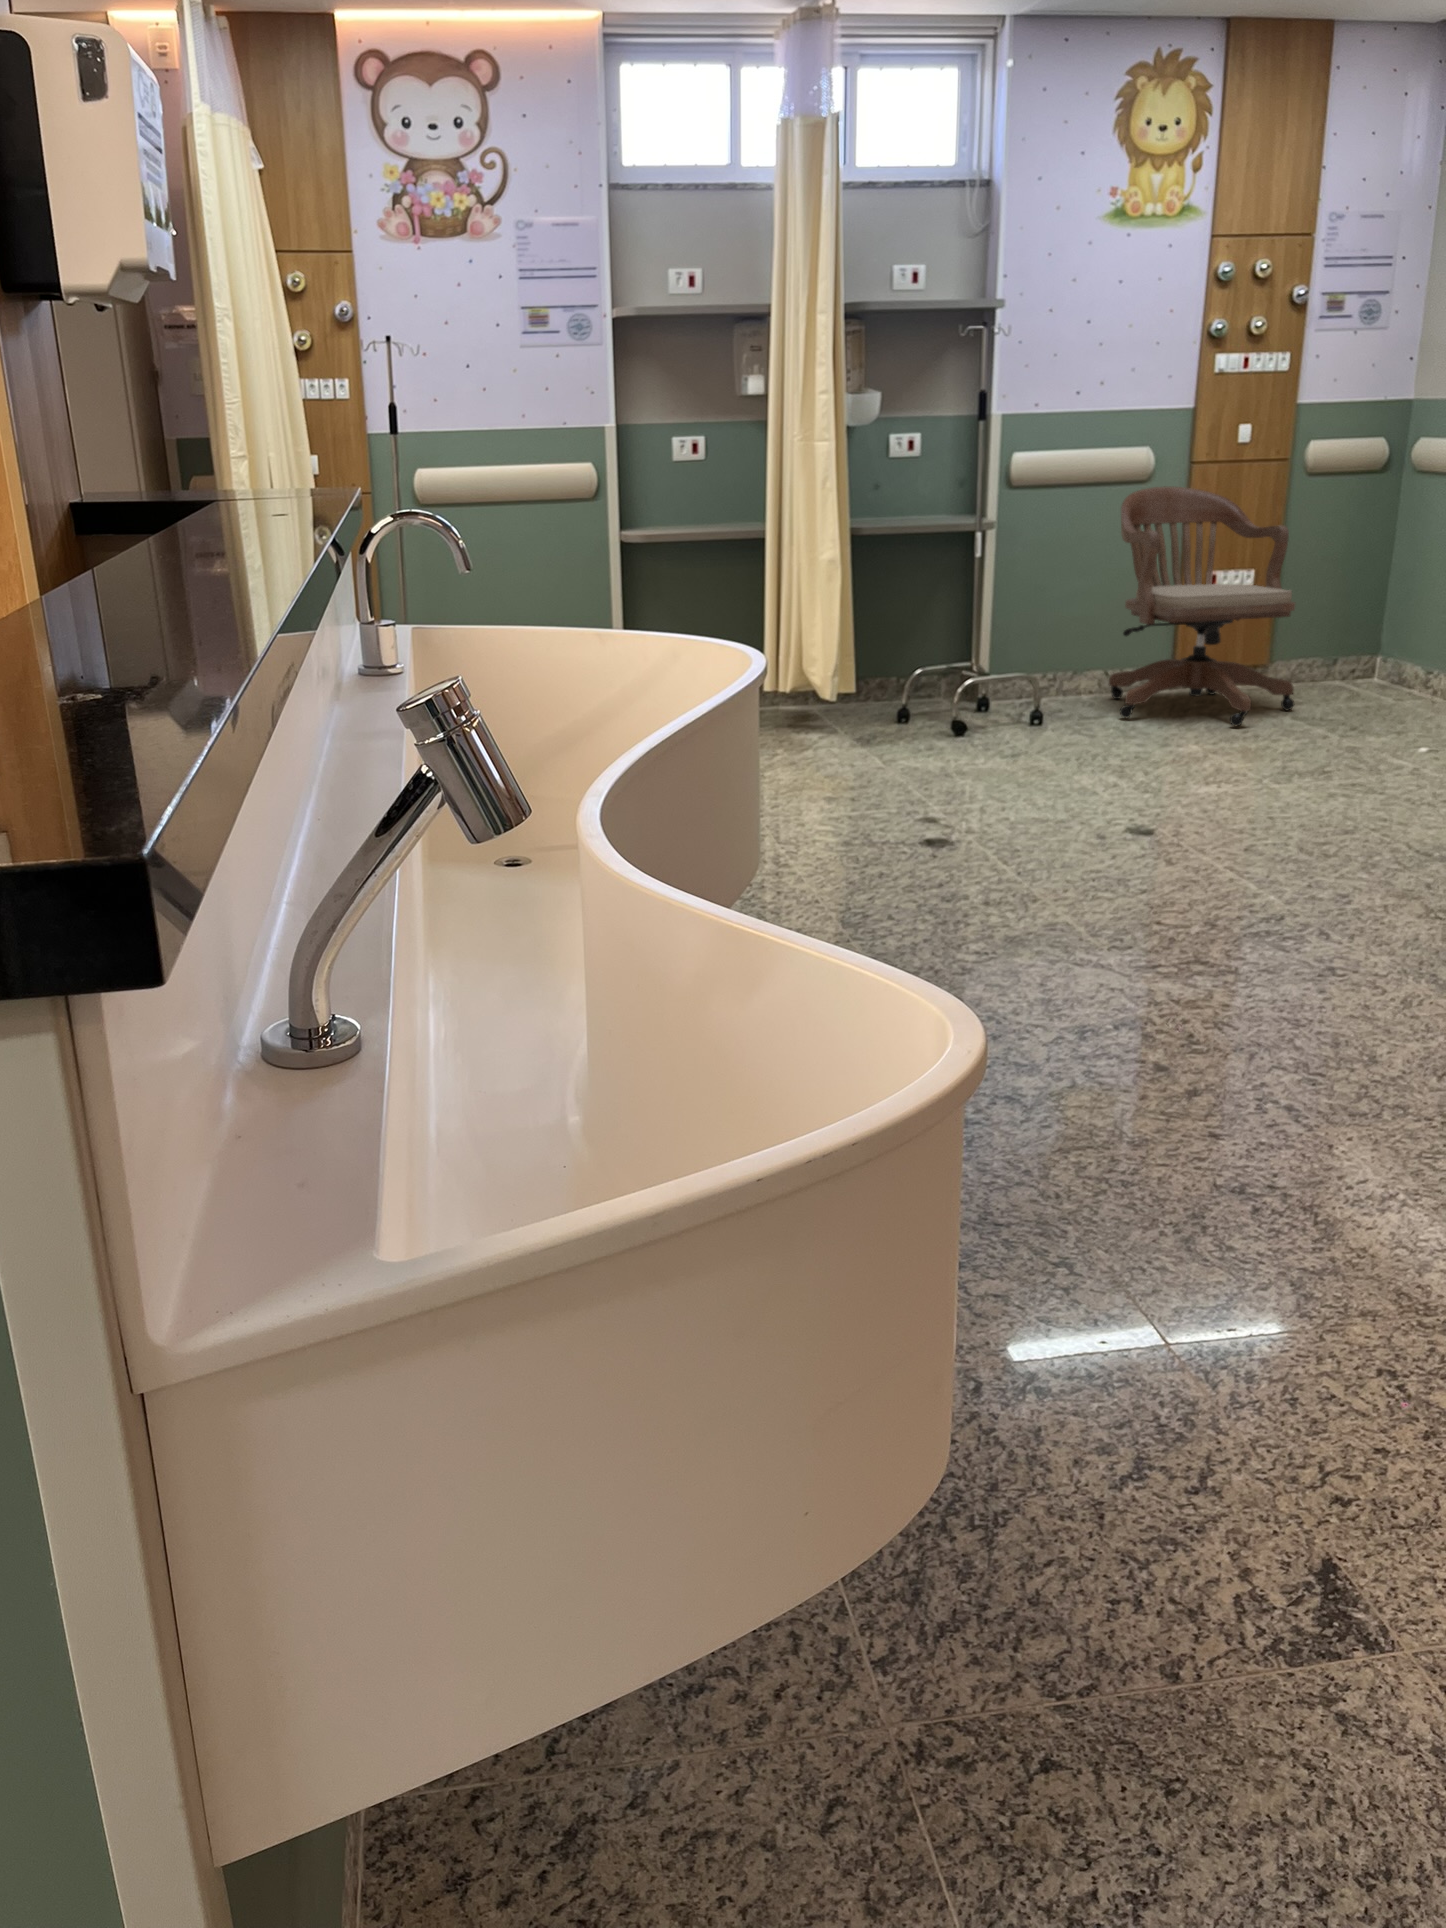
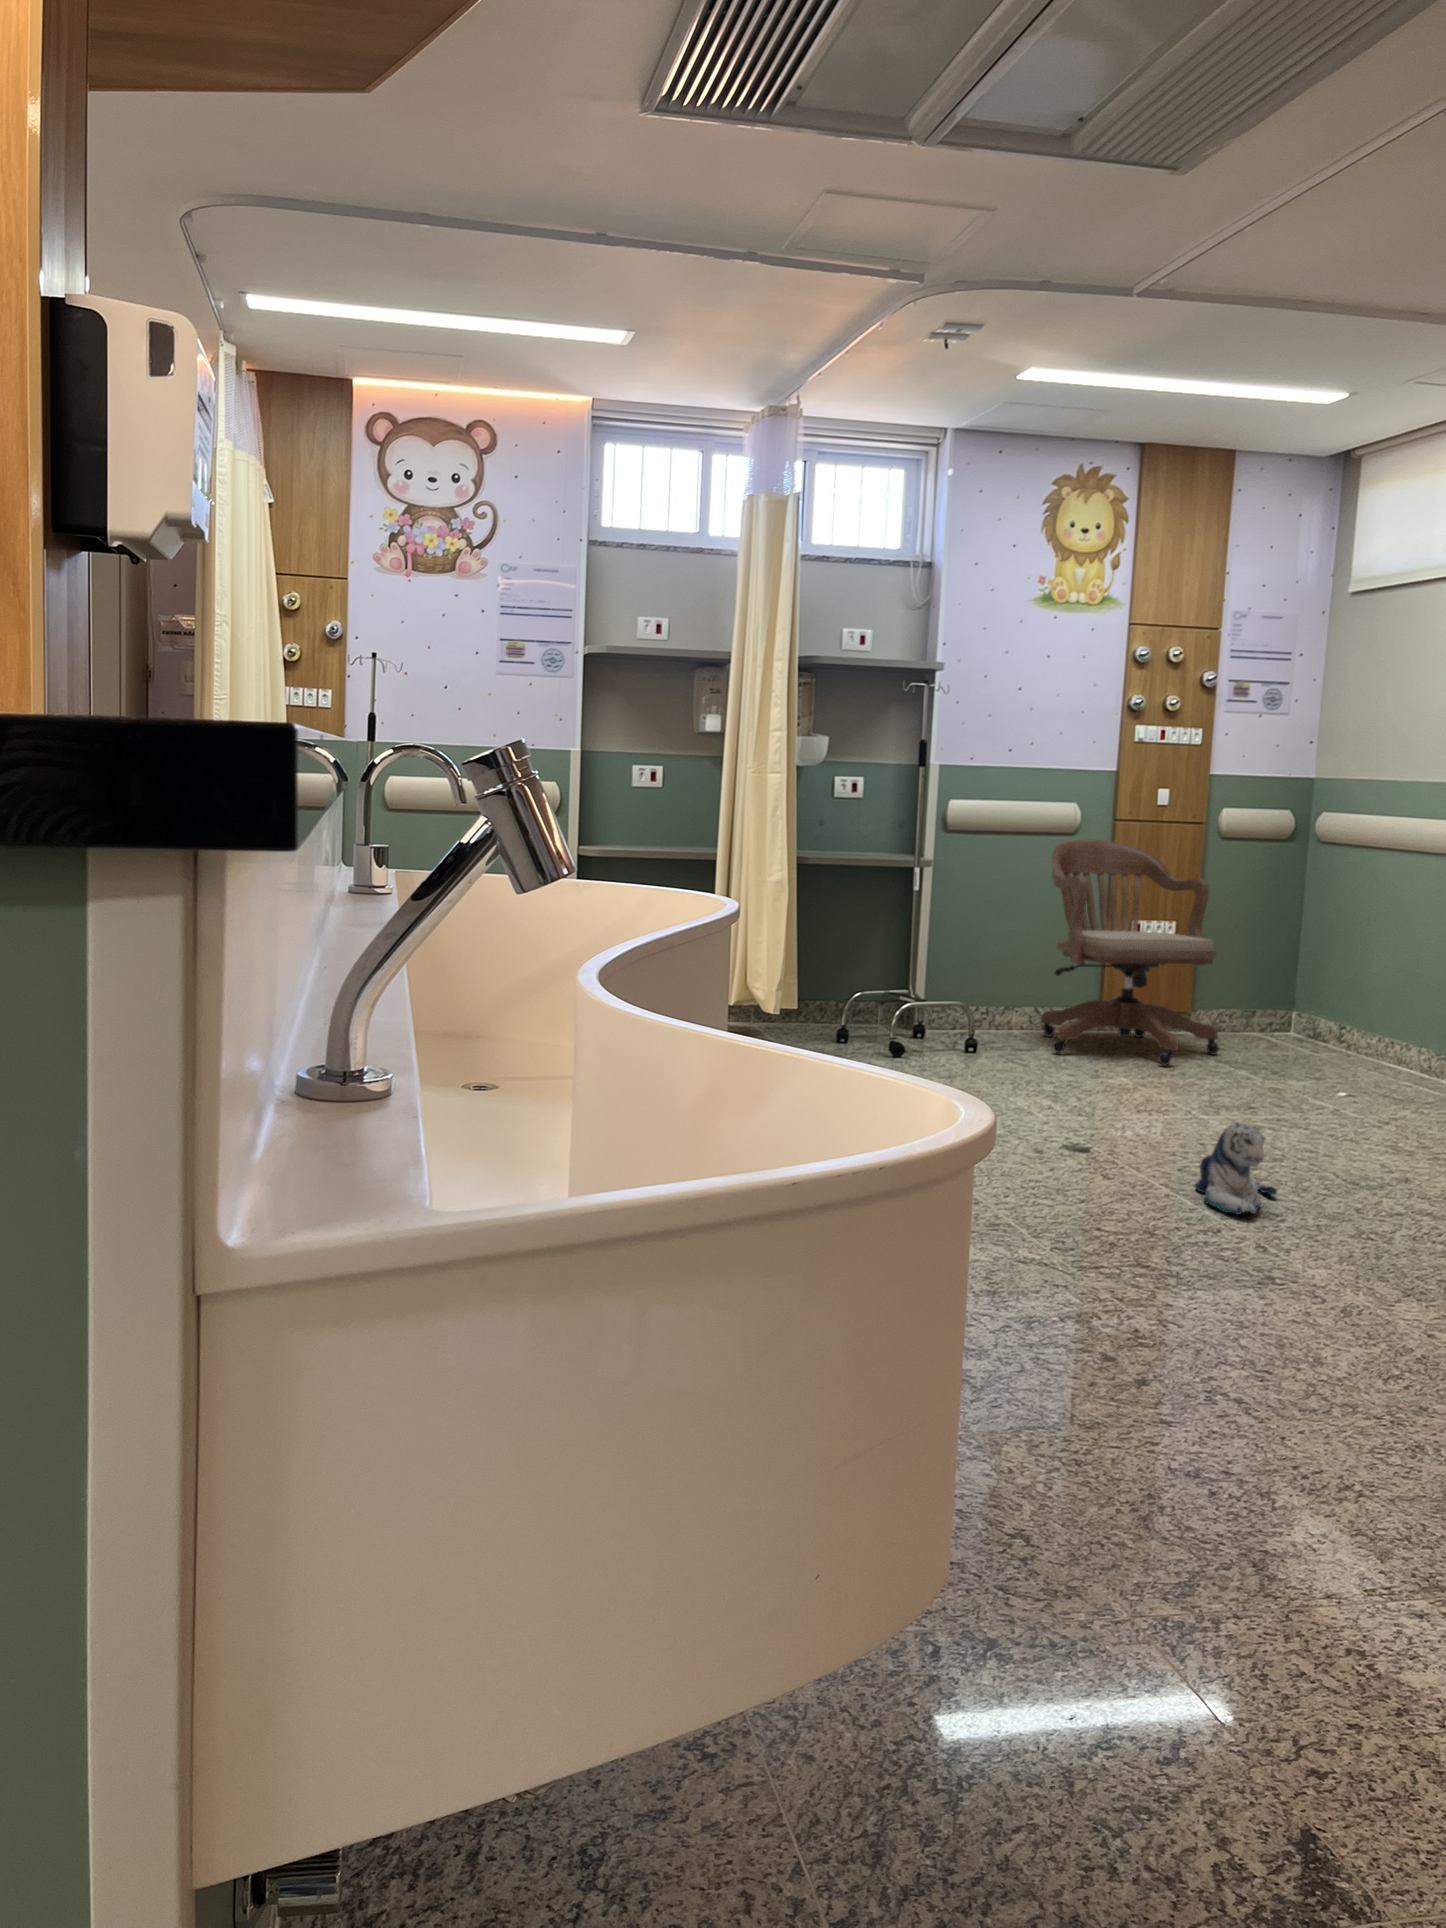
plush toy: none [1258,803,1345,898] -> present [1195,1122,1277,1215]

